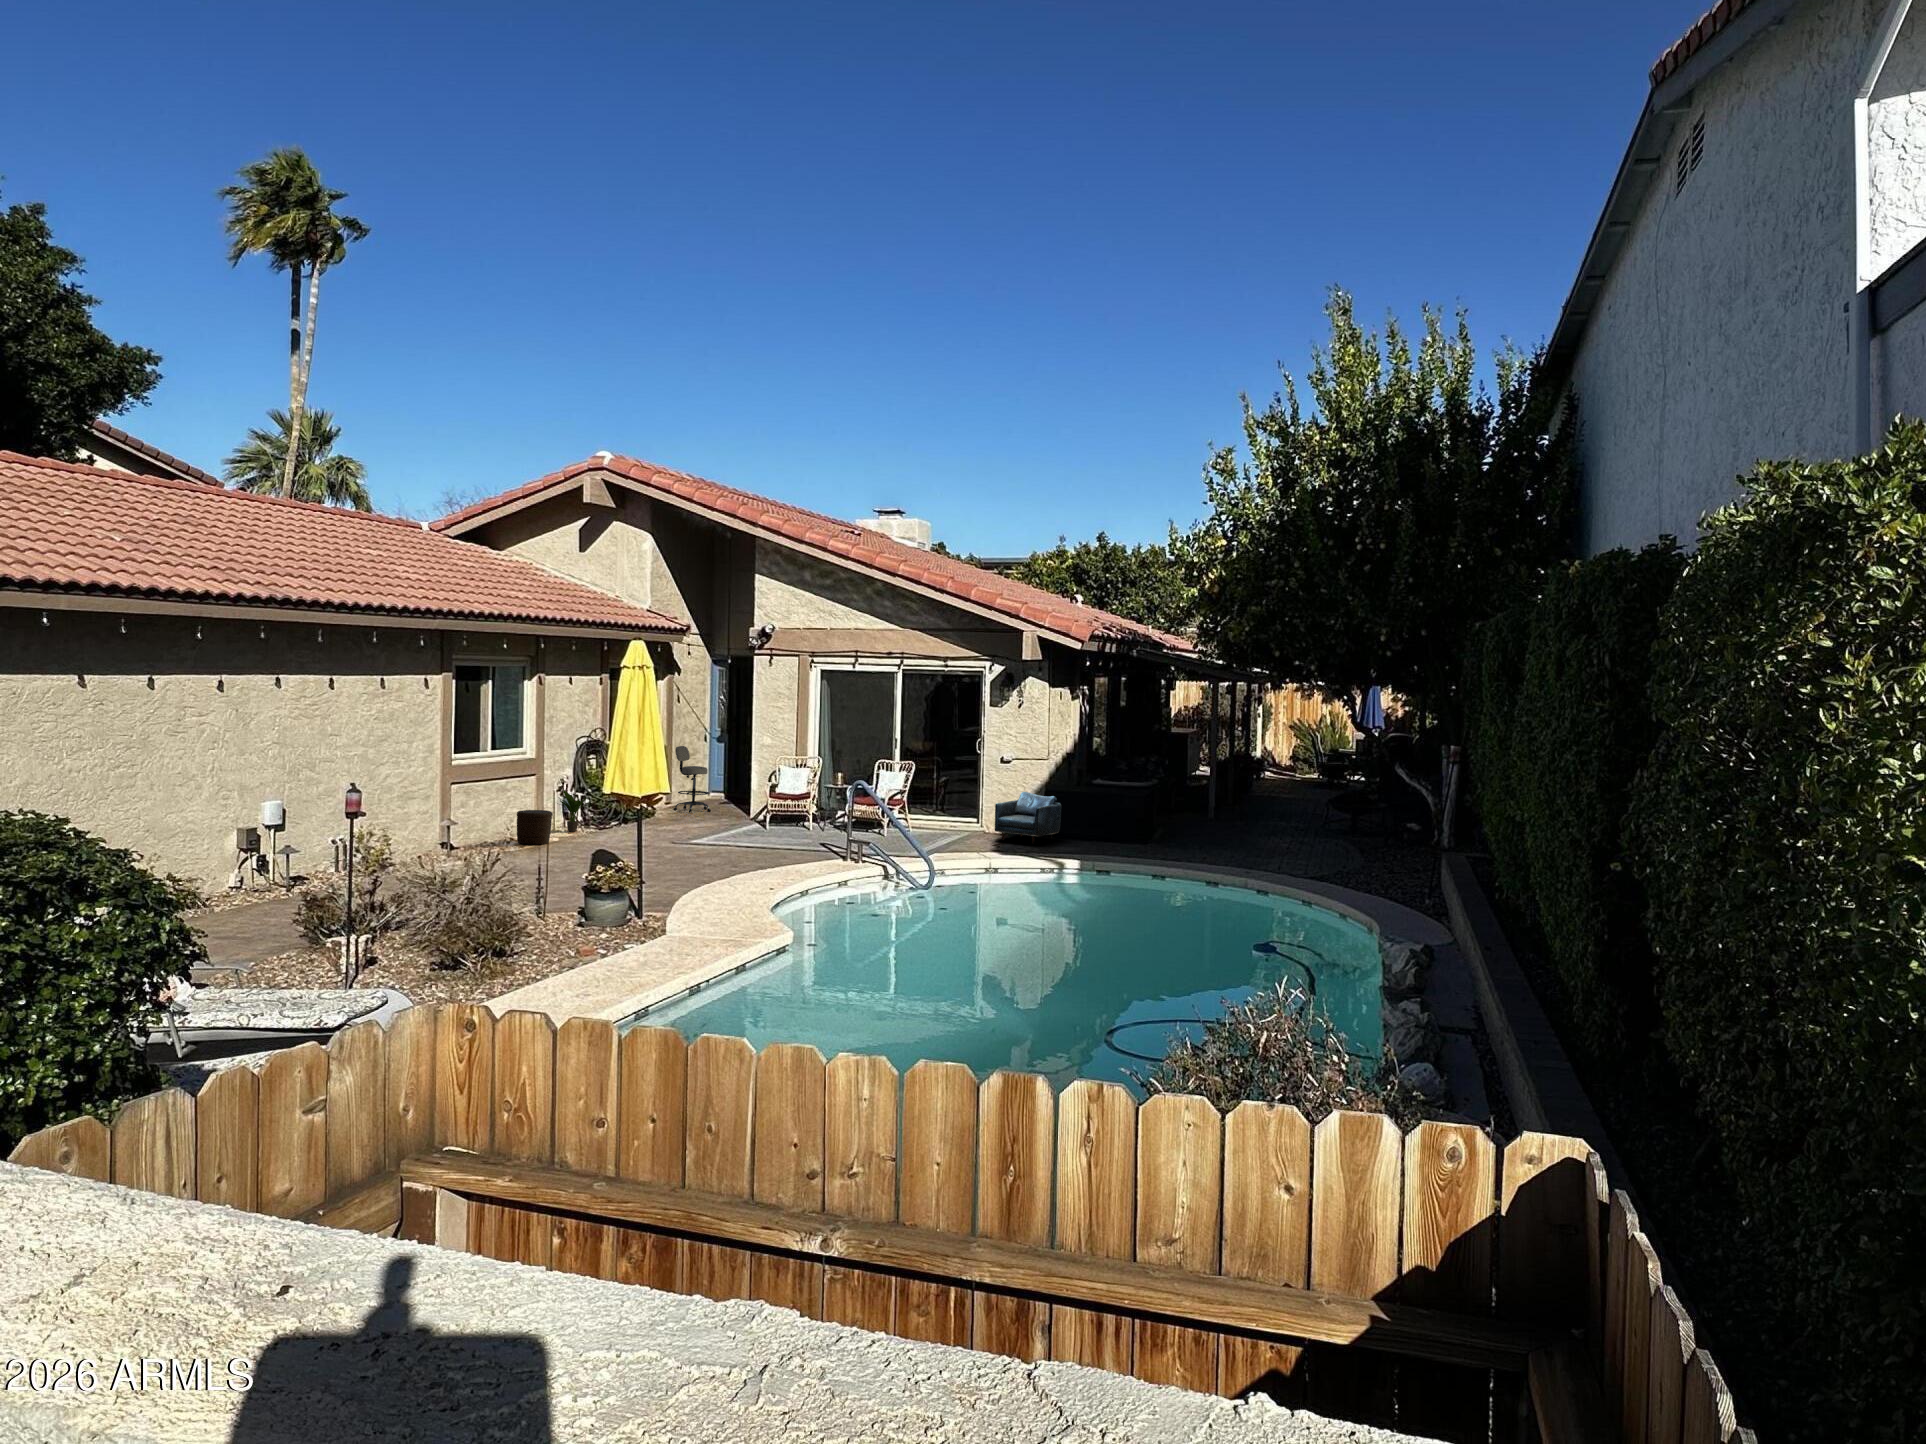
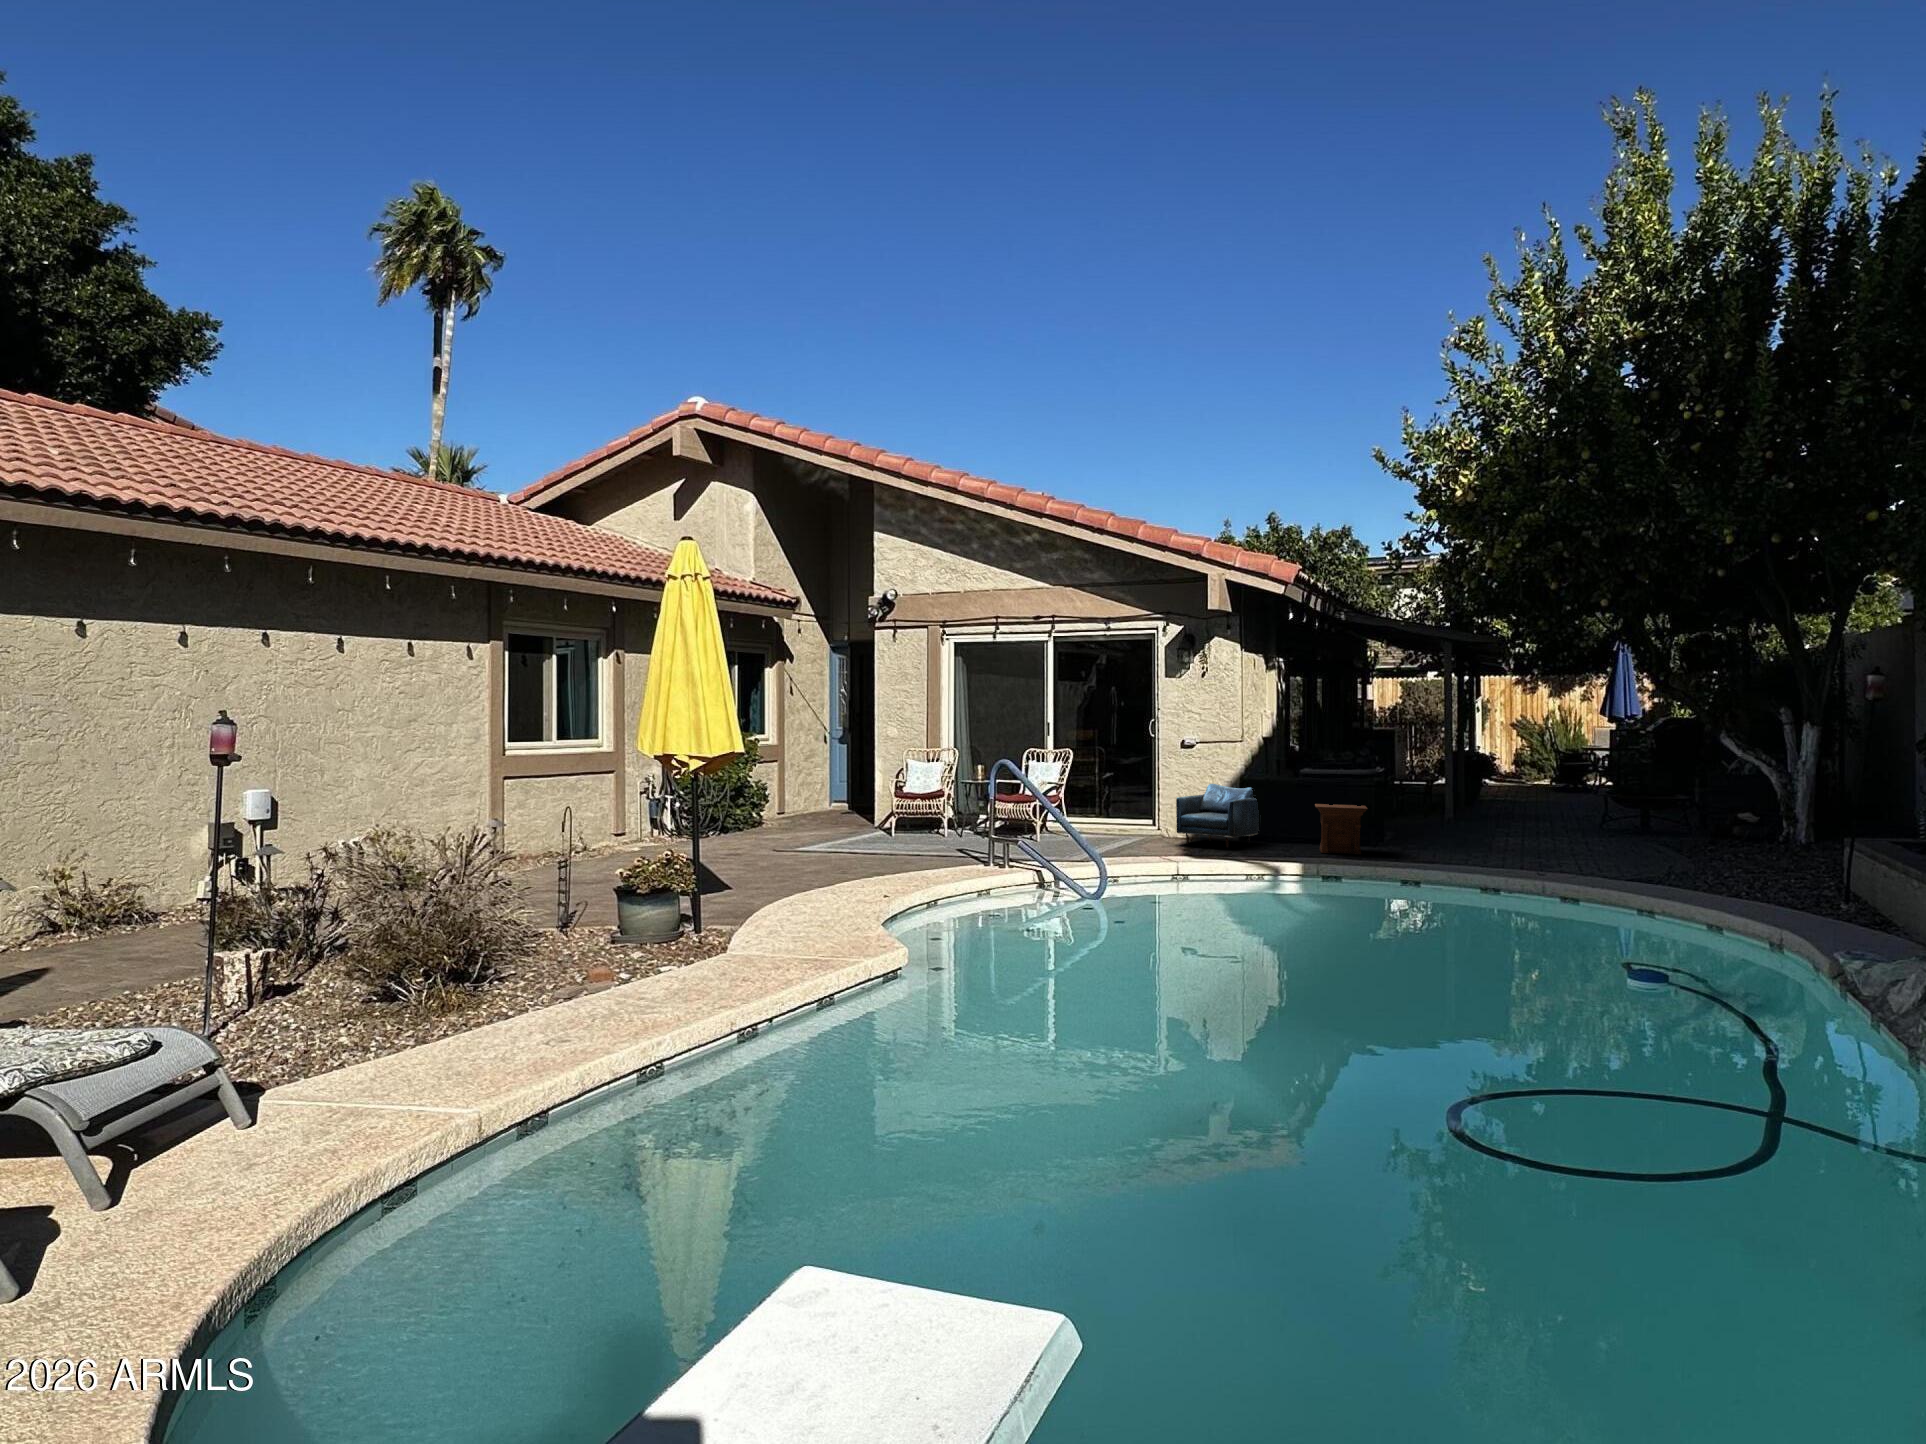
stool: present [674,746,711,813] -> none [787,745,830,823]
potted plant: present [559,790,586,832] -> none [640,792,676,843]
woven basket: present [517,810,553,845] -> none [589,813,632,855]
side table: none [1101,811,1140,852] -> present [1315,804,1368,854]

